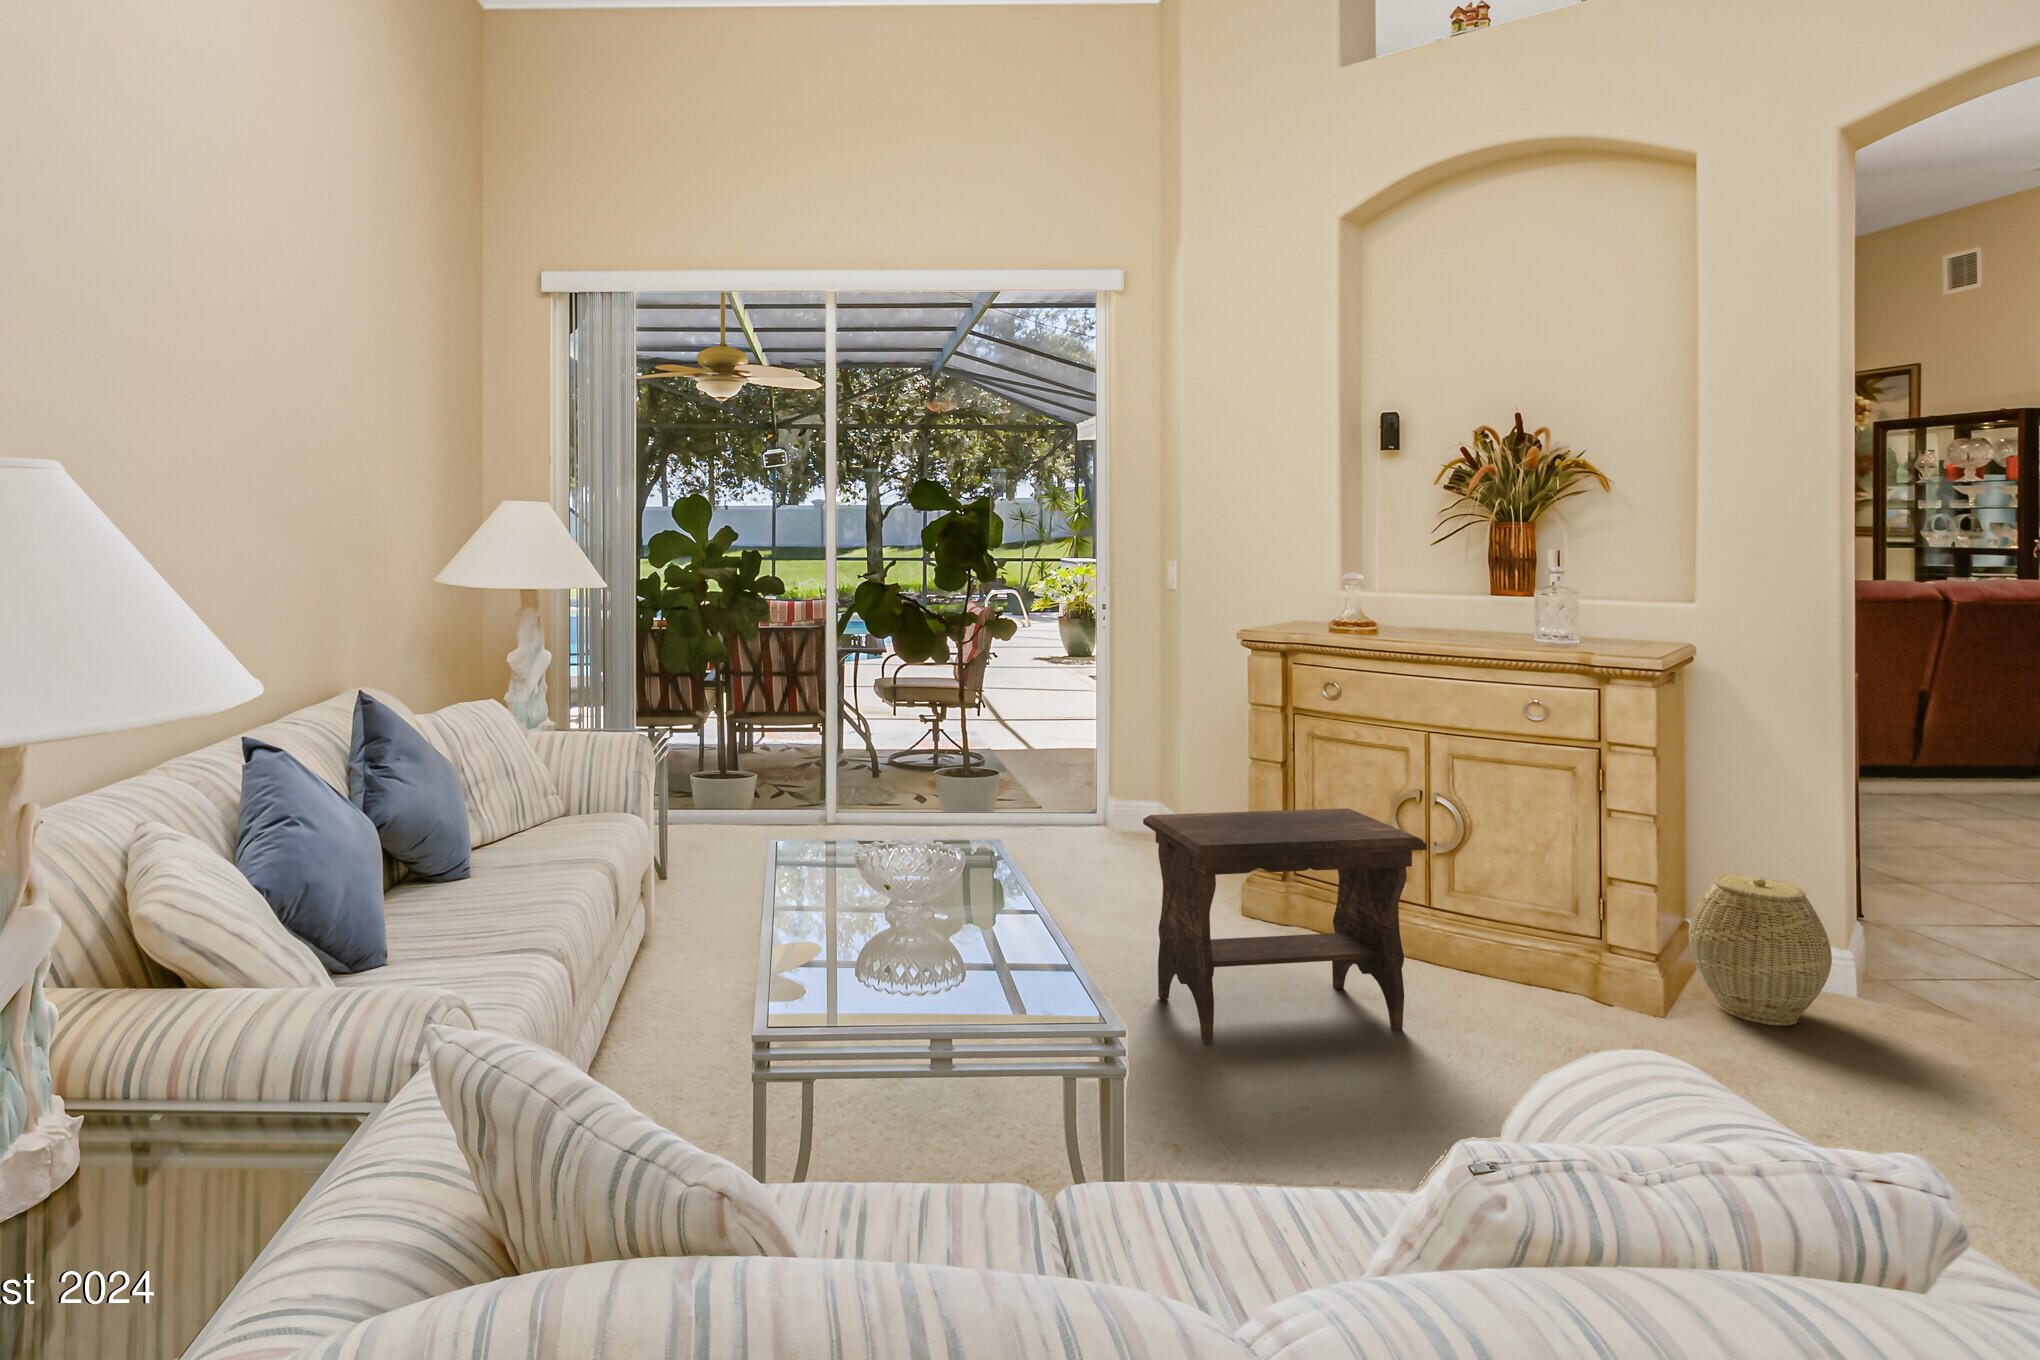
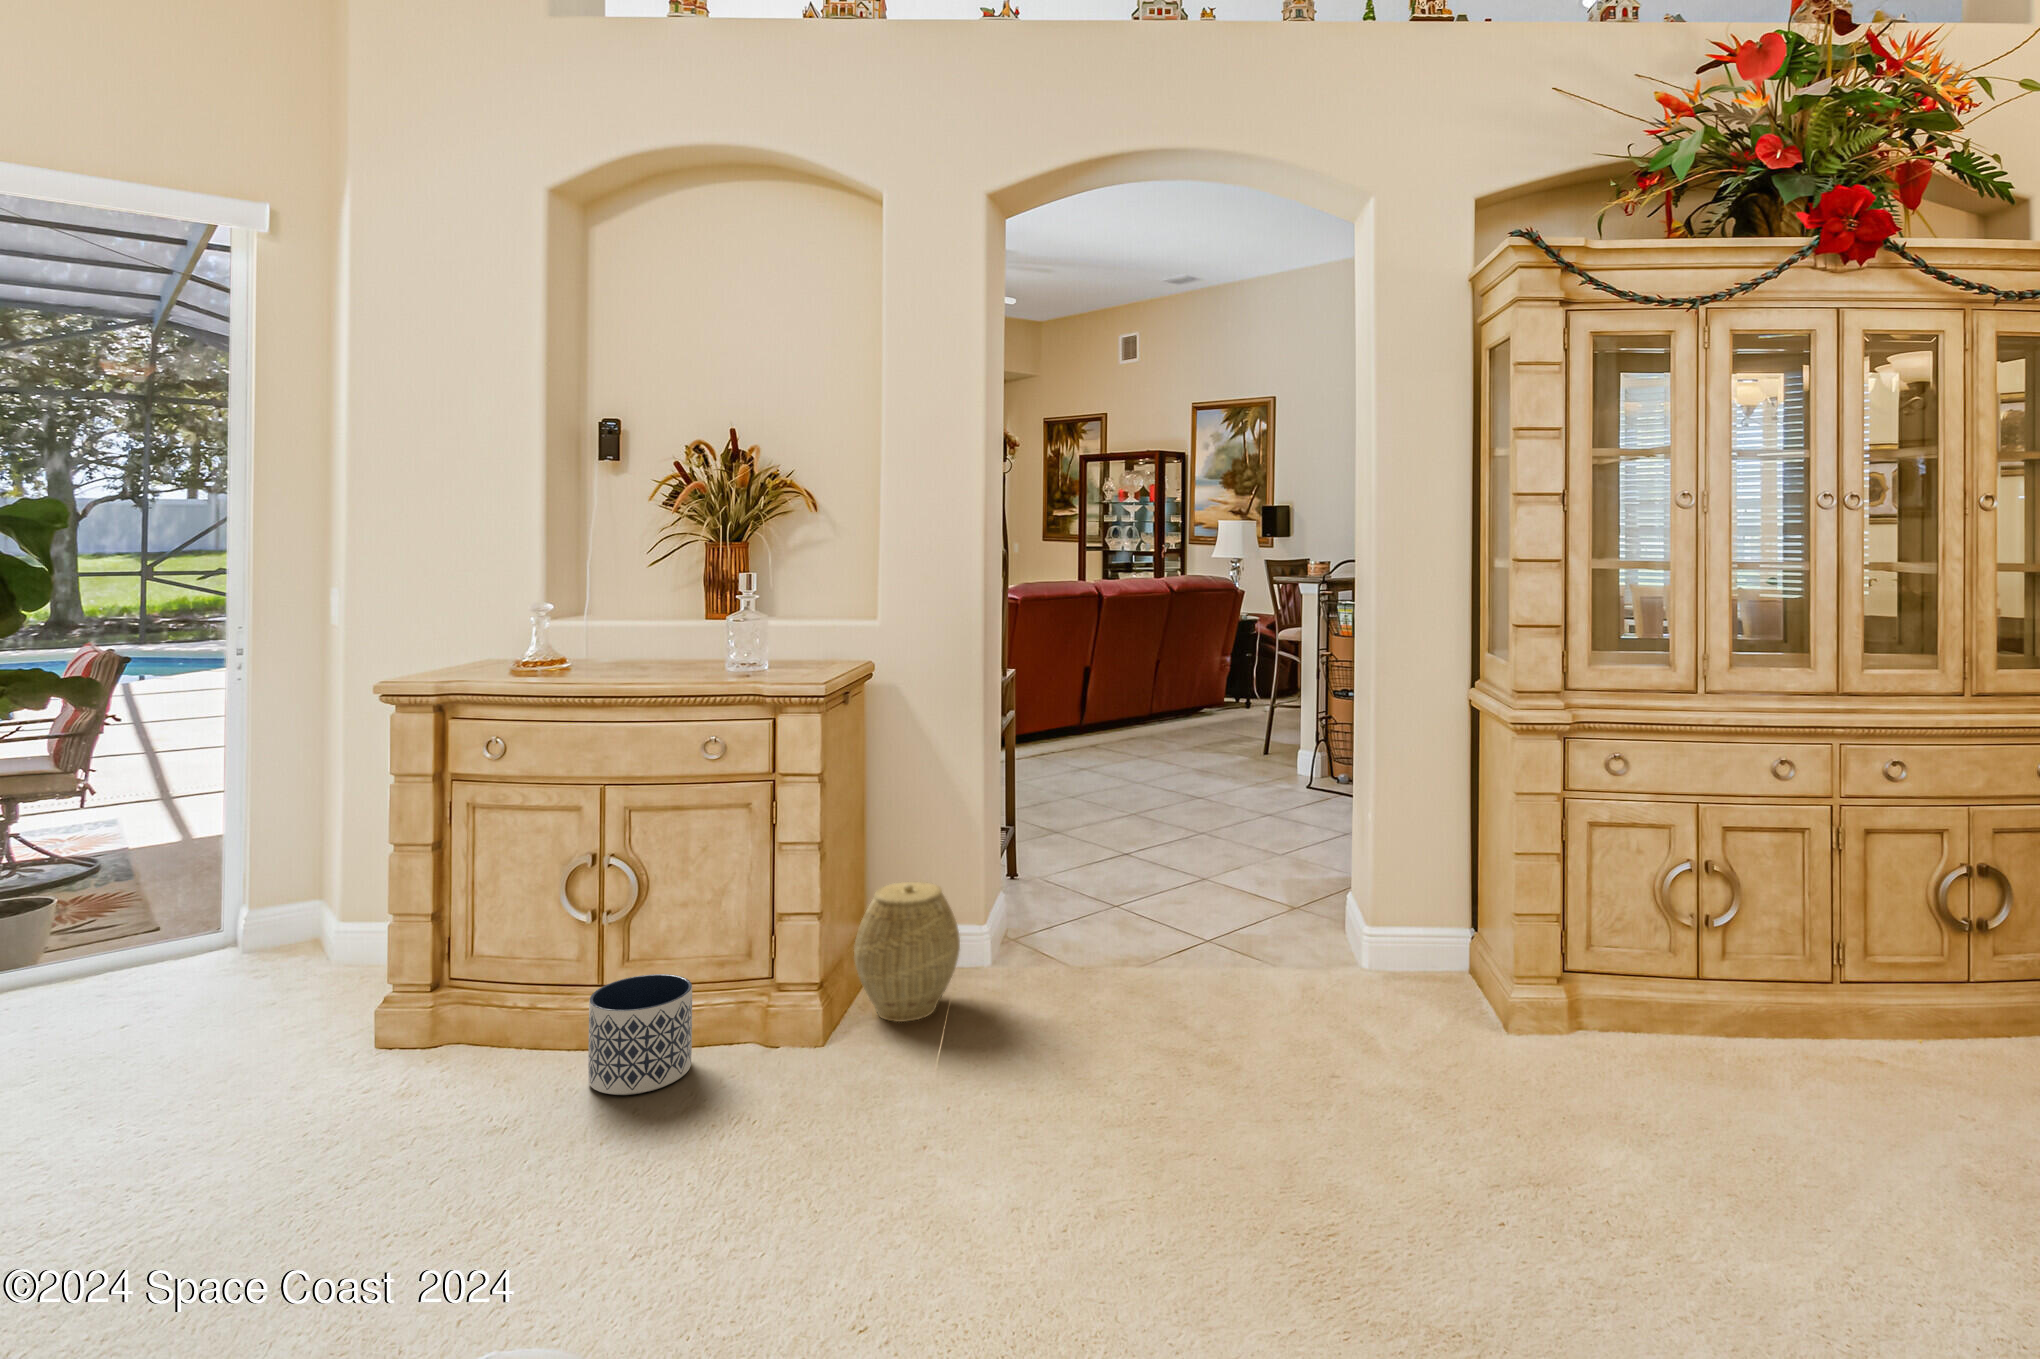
footstool: present [1143,808,1427,1042] -> none [137,897,560,1288]
planter: none [1427,905,1524,1009] -> present [588,974,692,1095]

